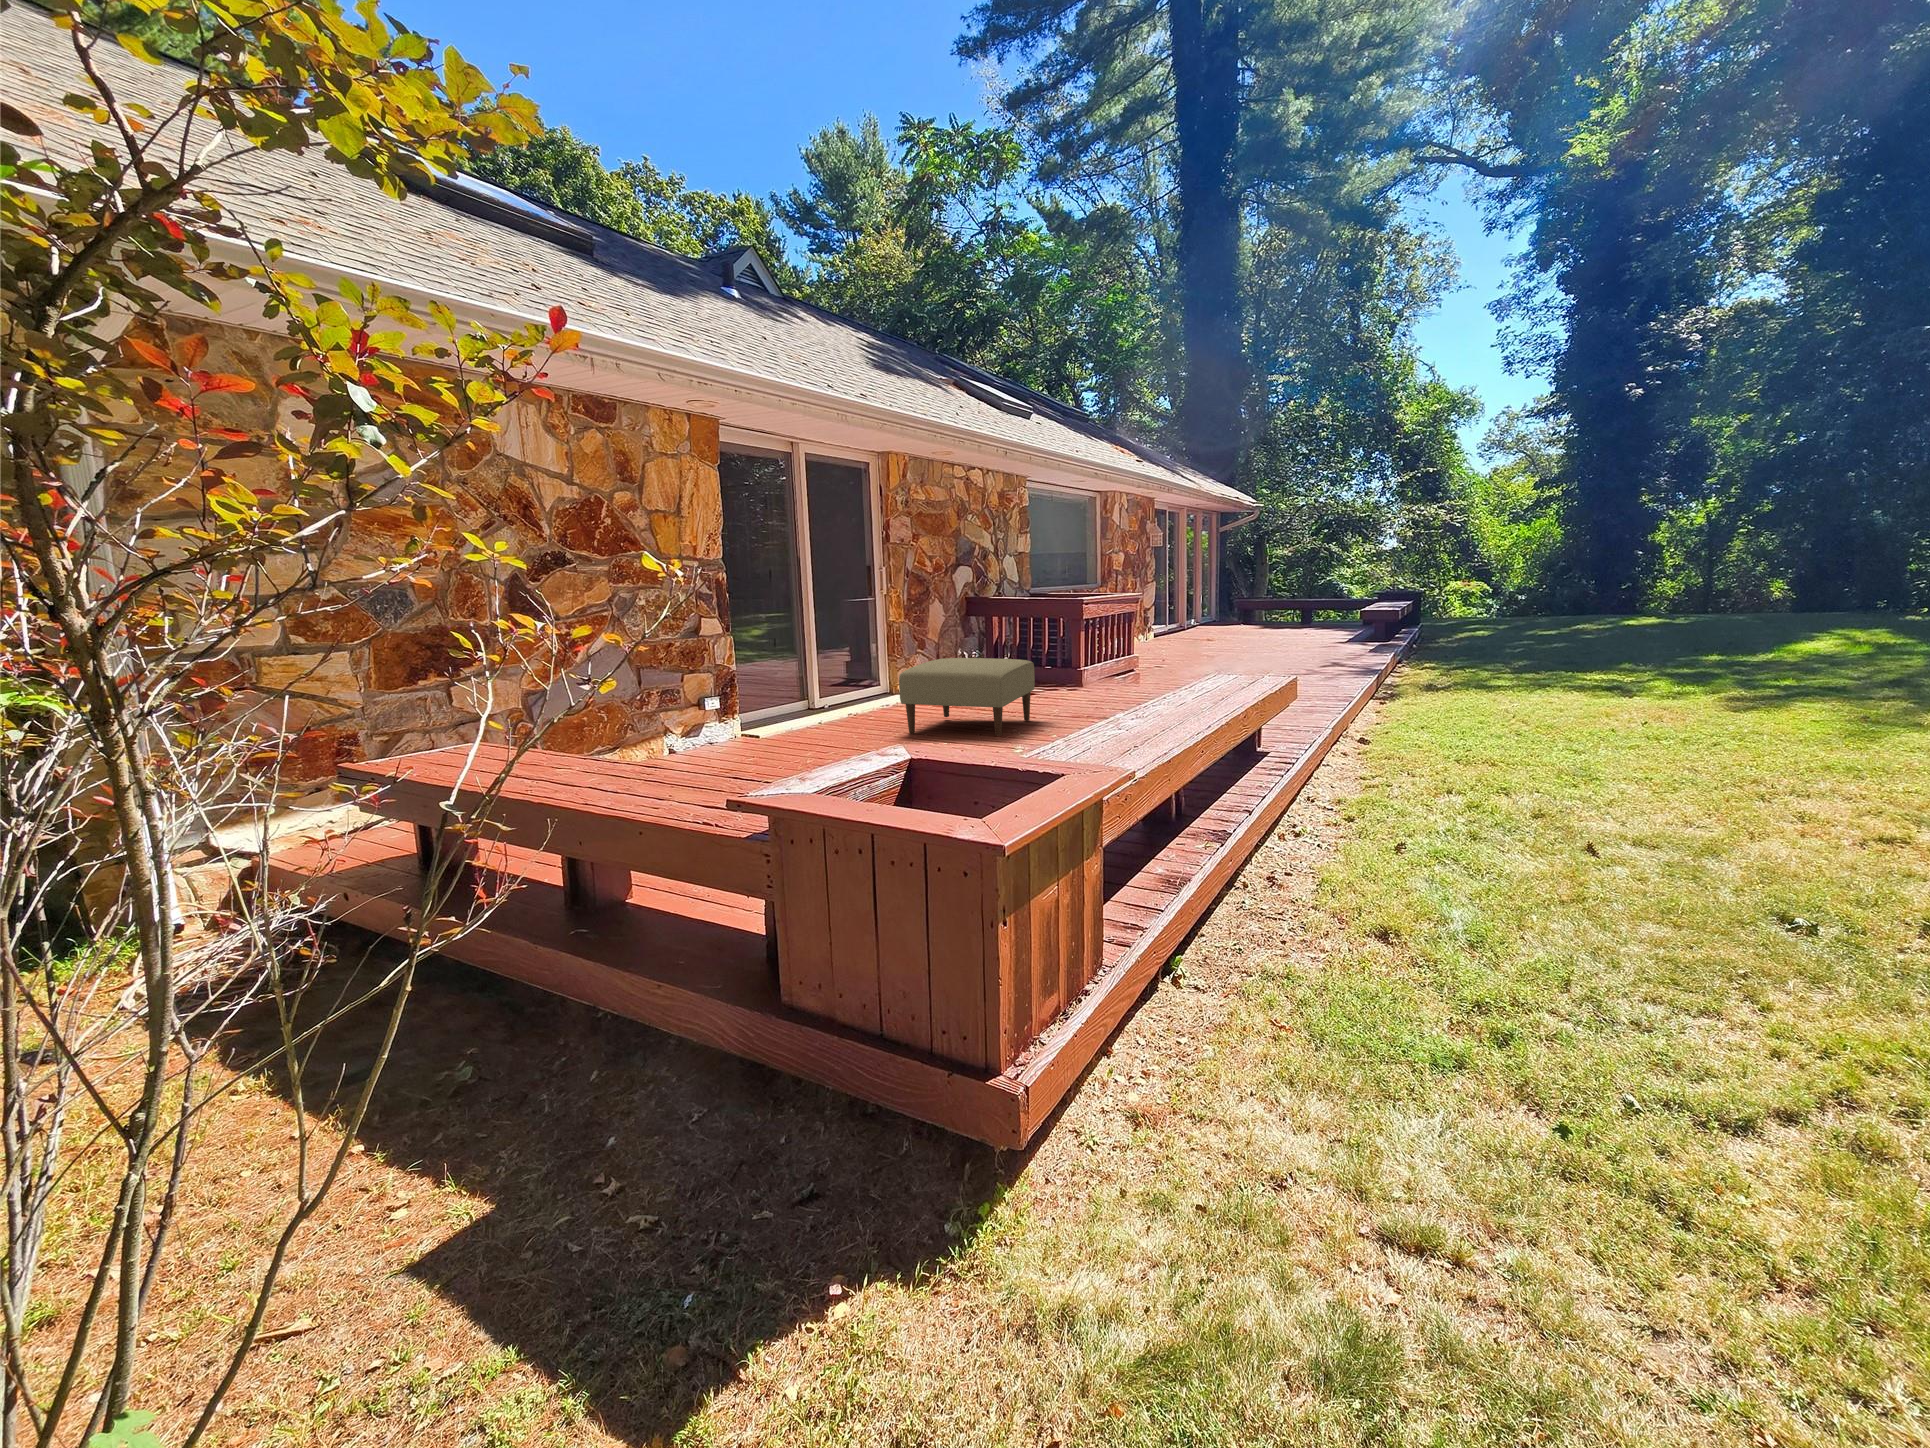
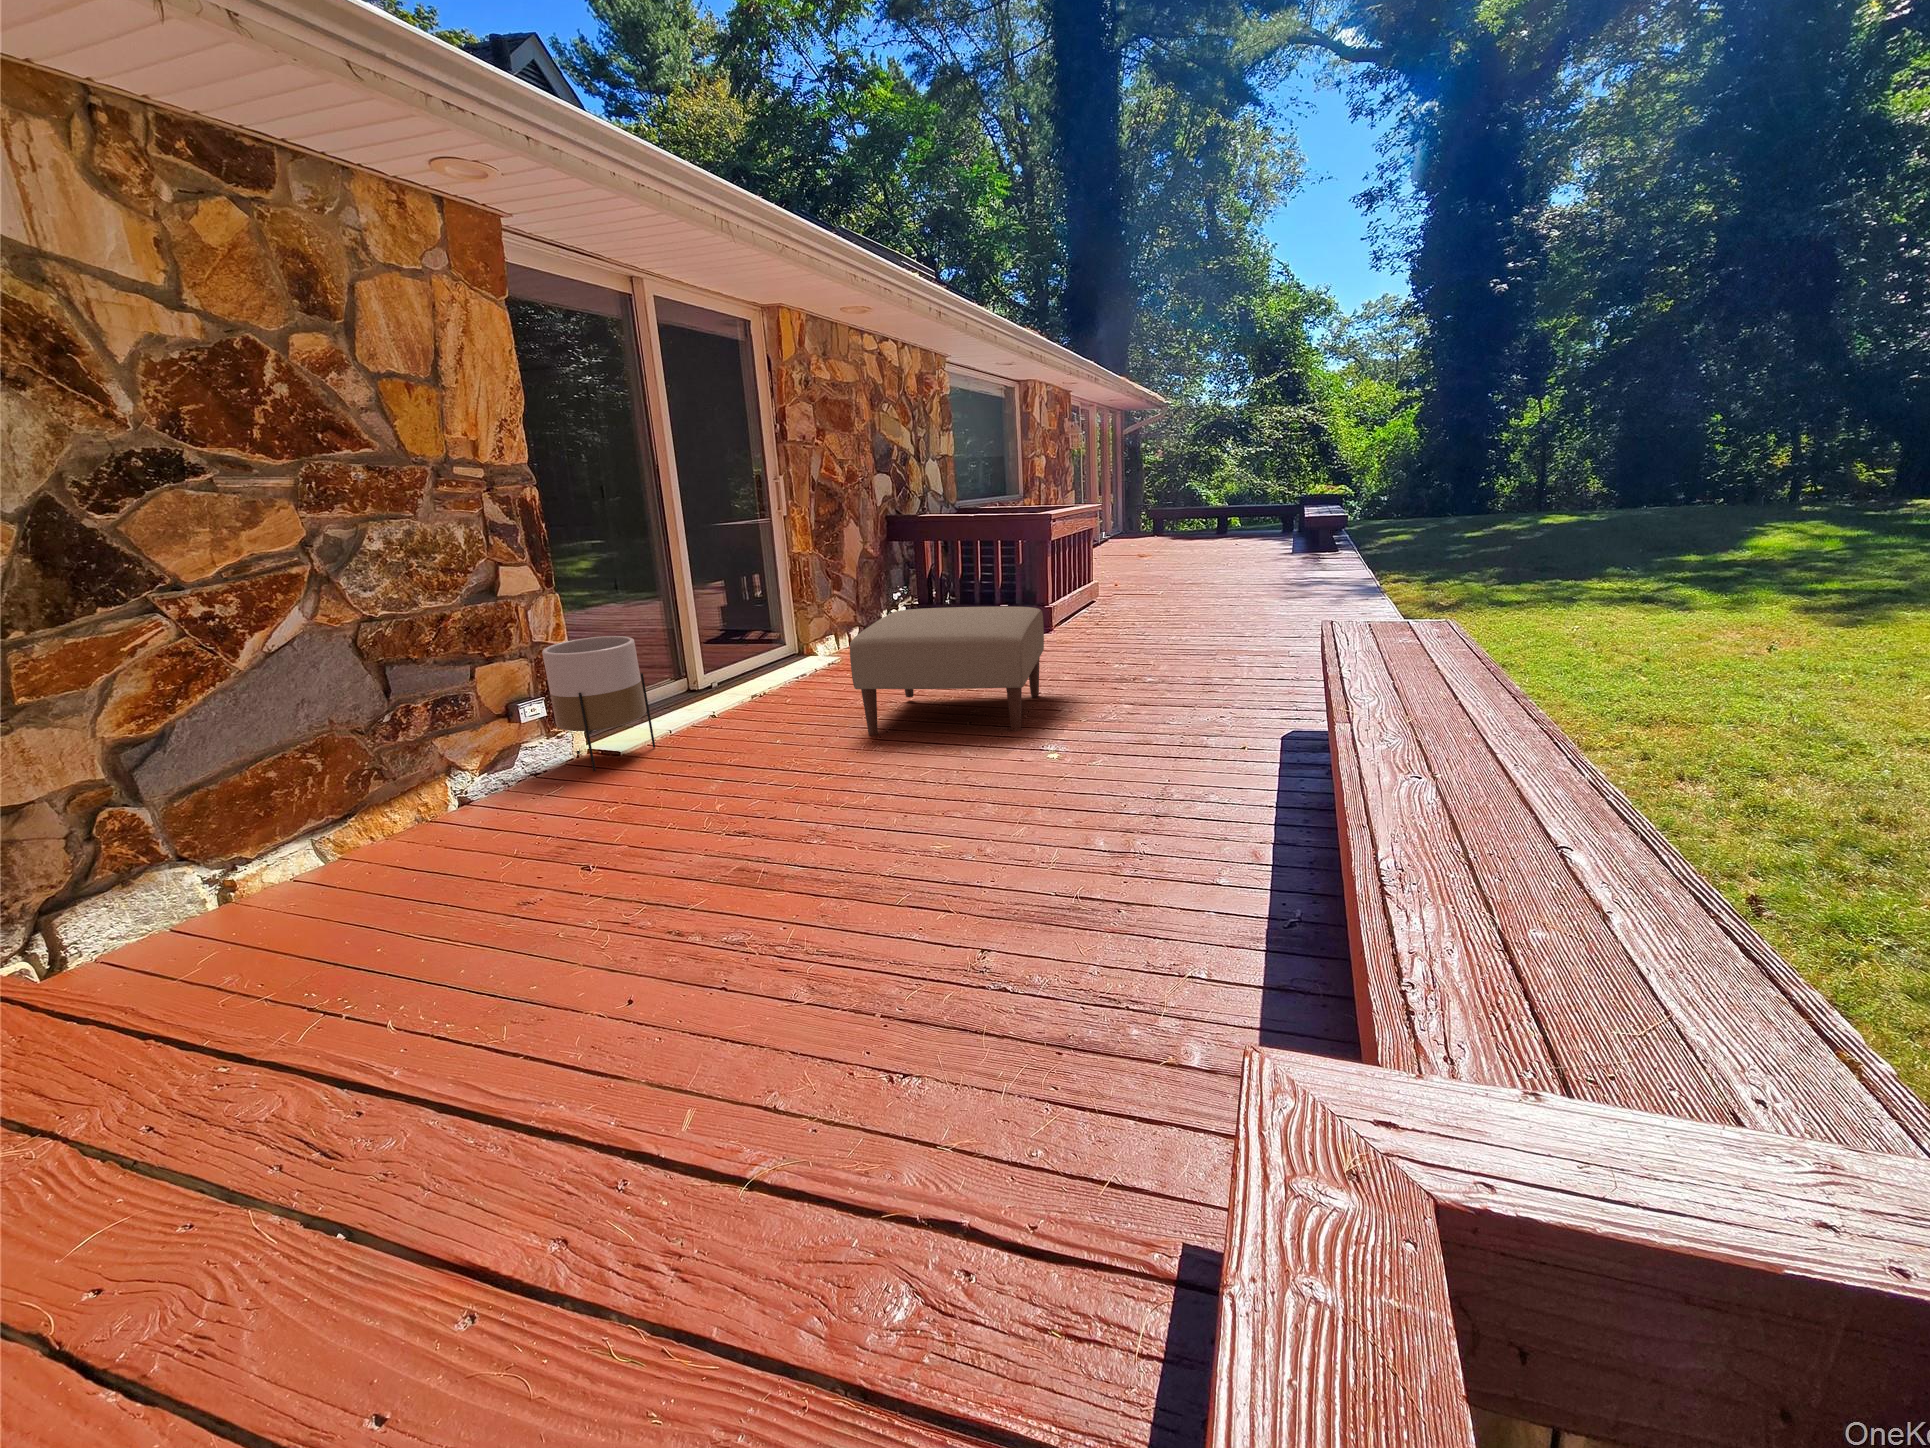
planter: none [721,664,782,744] -> present [542,636,655,771]

